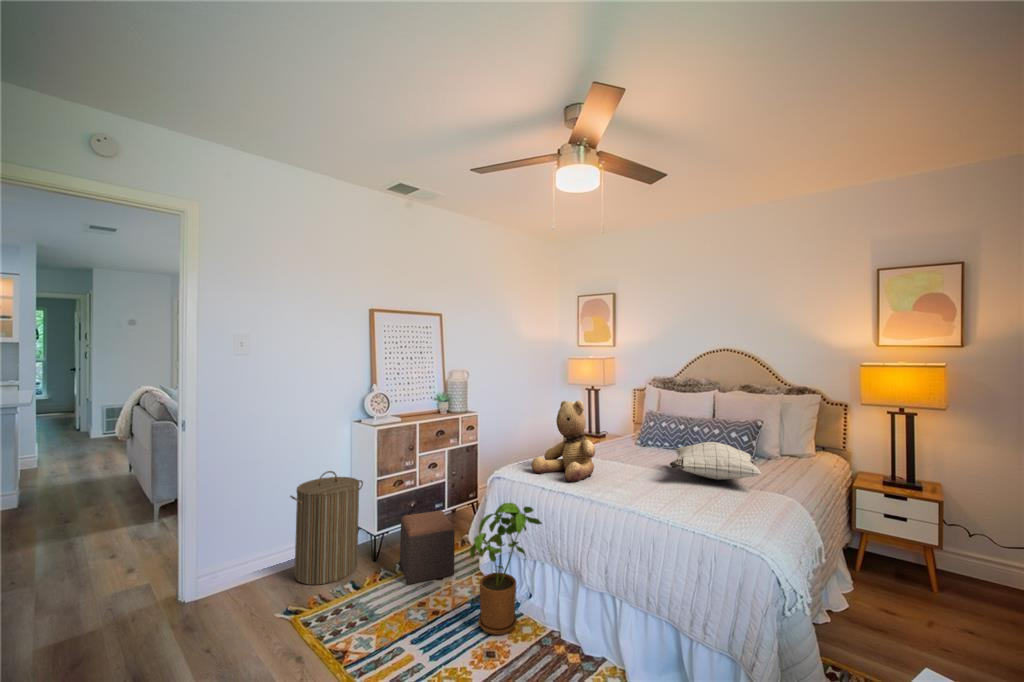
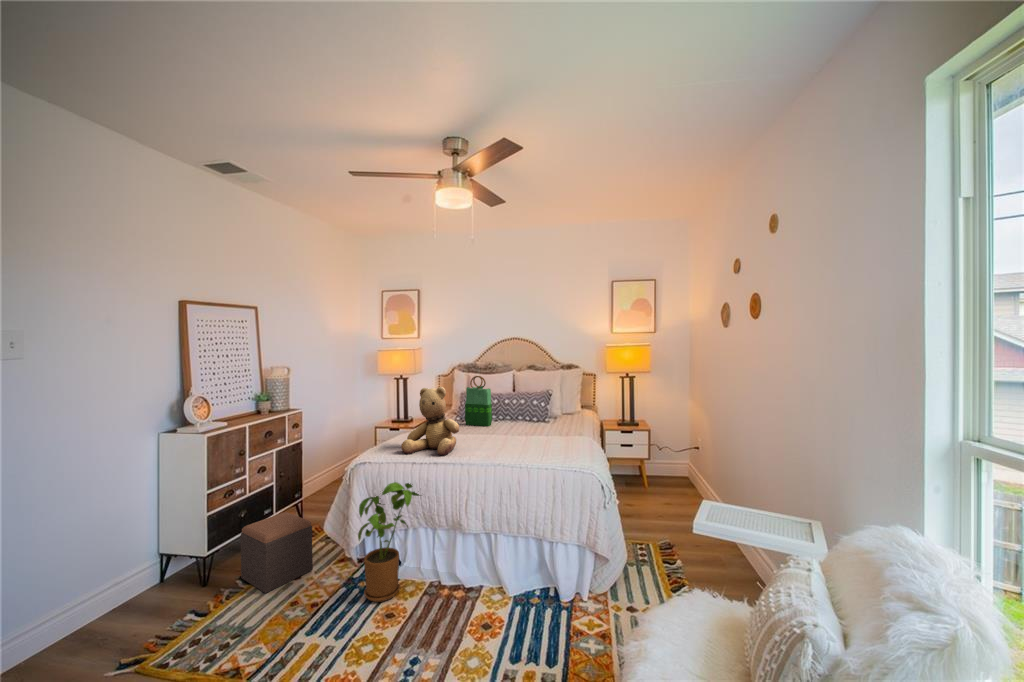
tote bag: none [636,393,668,456] -> present [465,376,492,426]
pillow: present [670,442,761,480] -> none [505,409,570,437]
laundry hamper: present [290,471,363,585] -> none [85,495,184,637]

